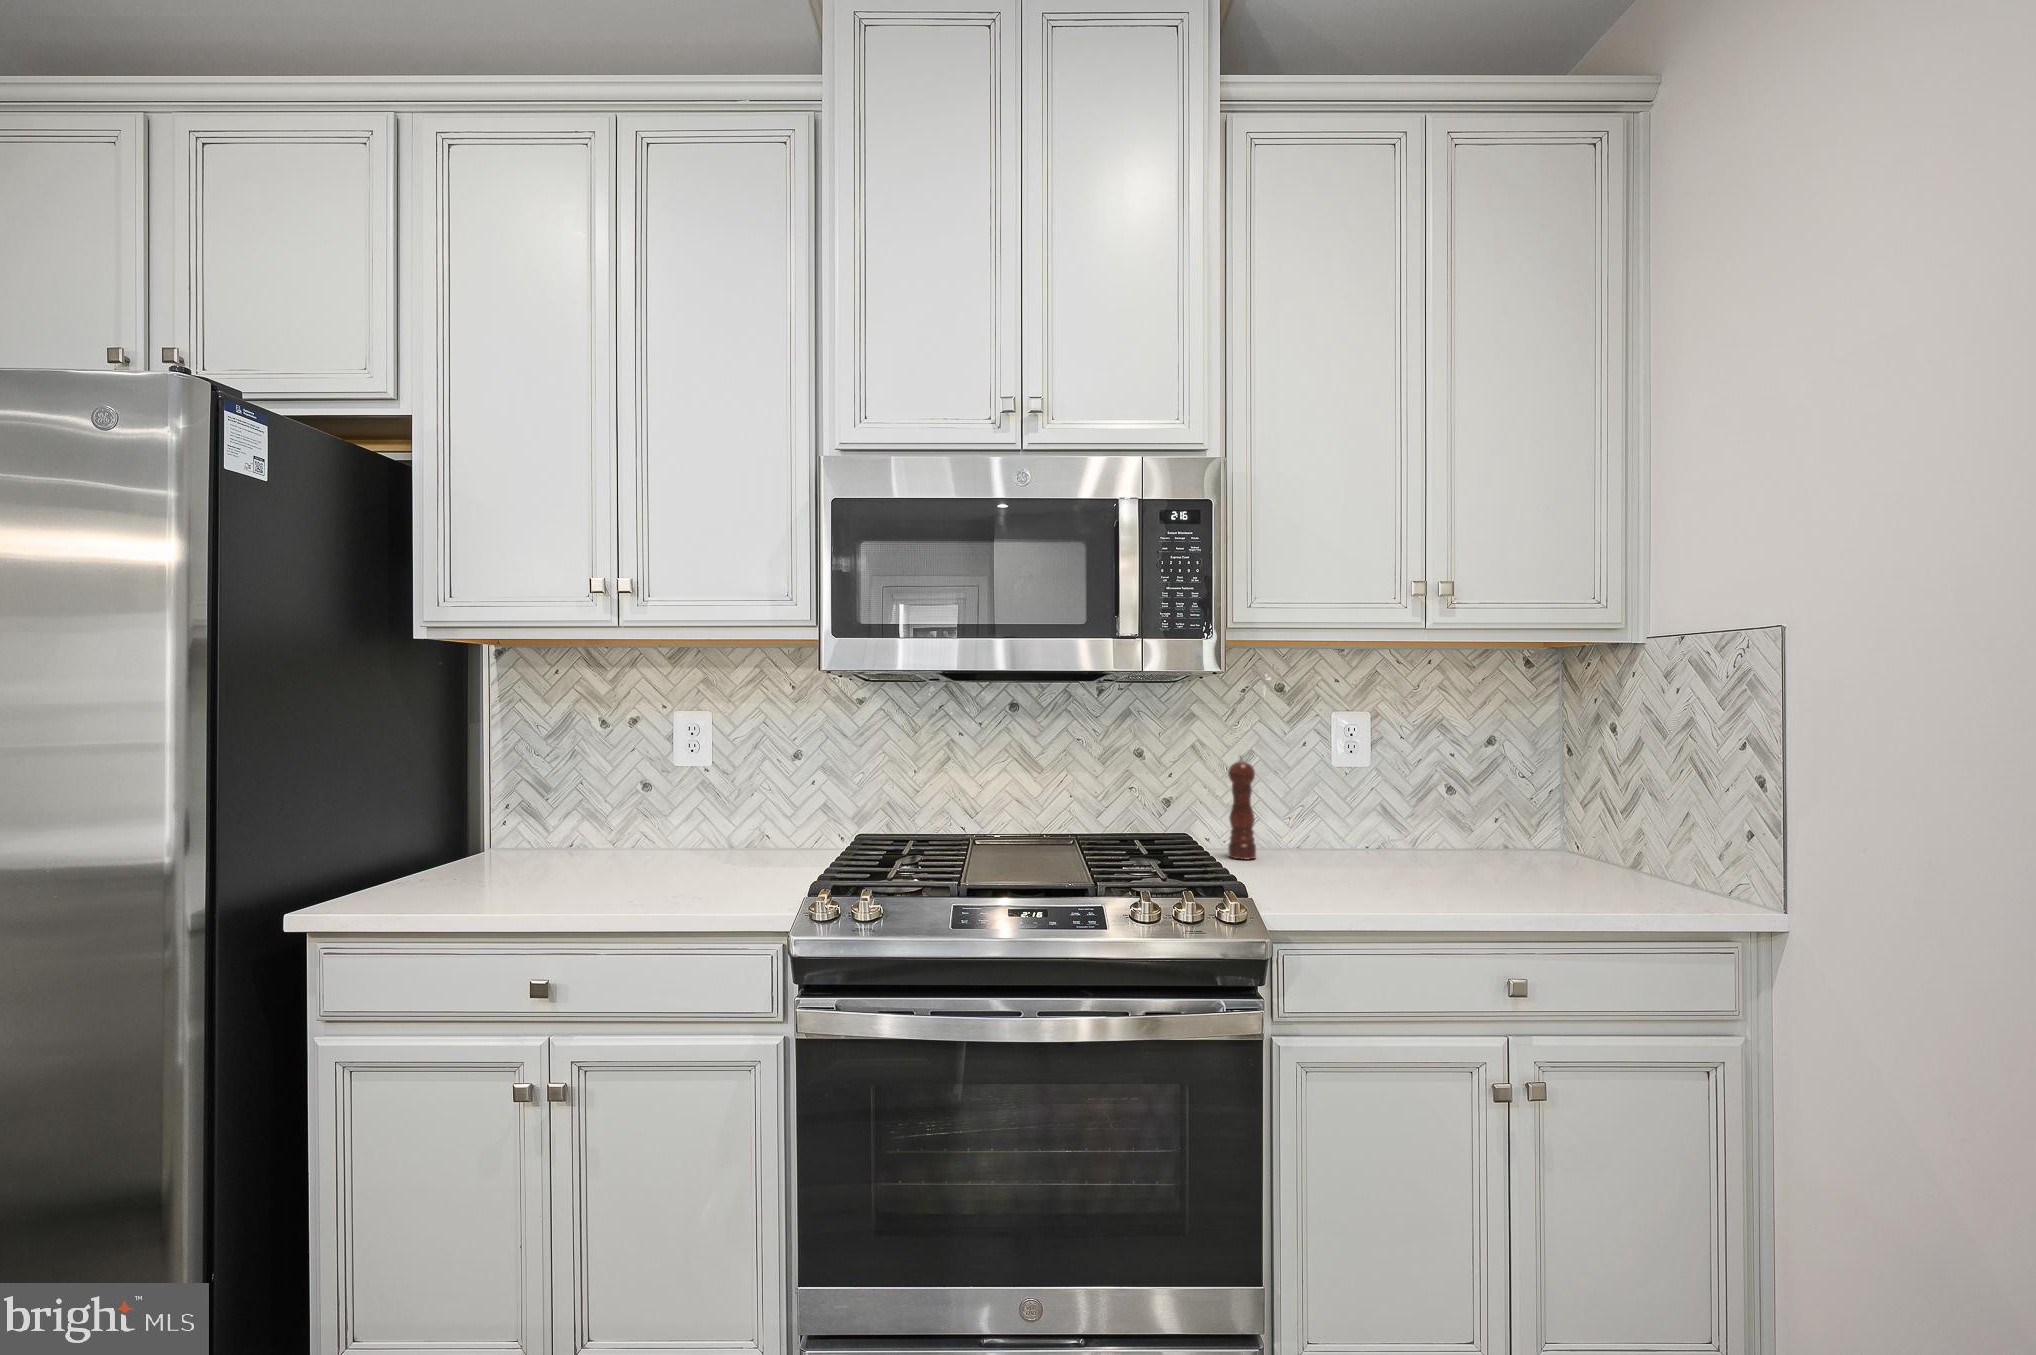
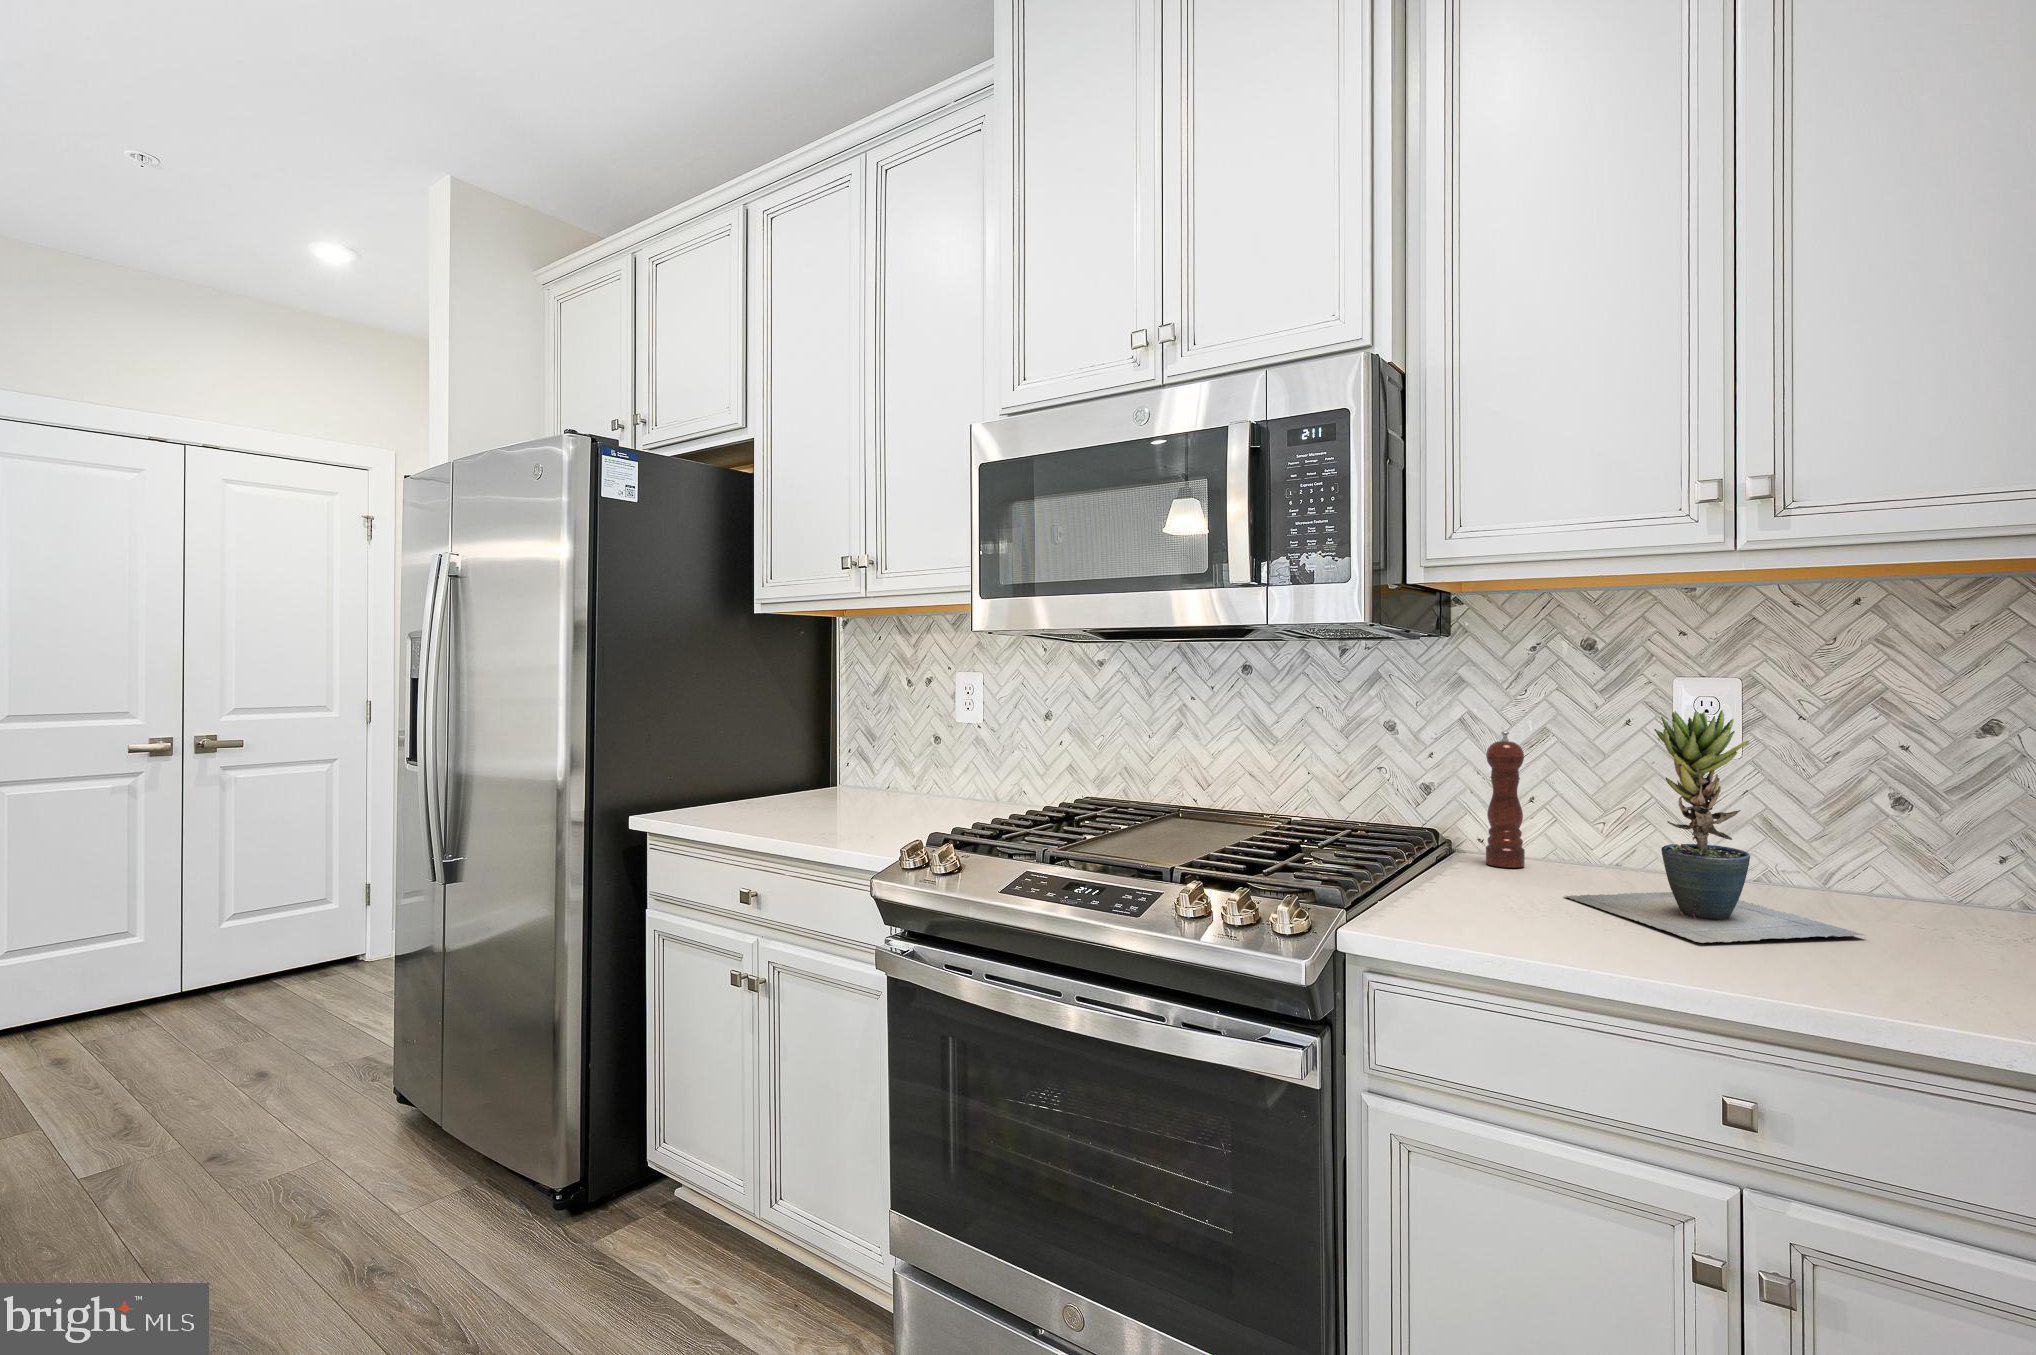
potted plant: none [1327,736,1504,899] -> present [1565,710,1864,943]

